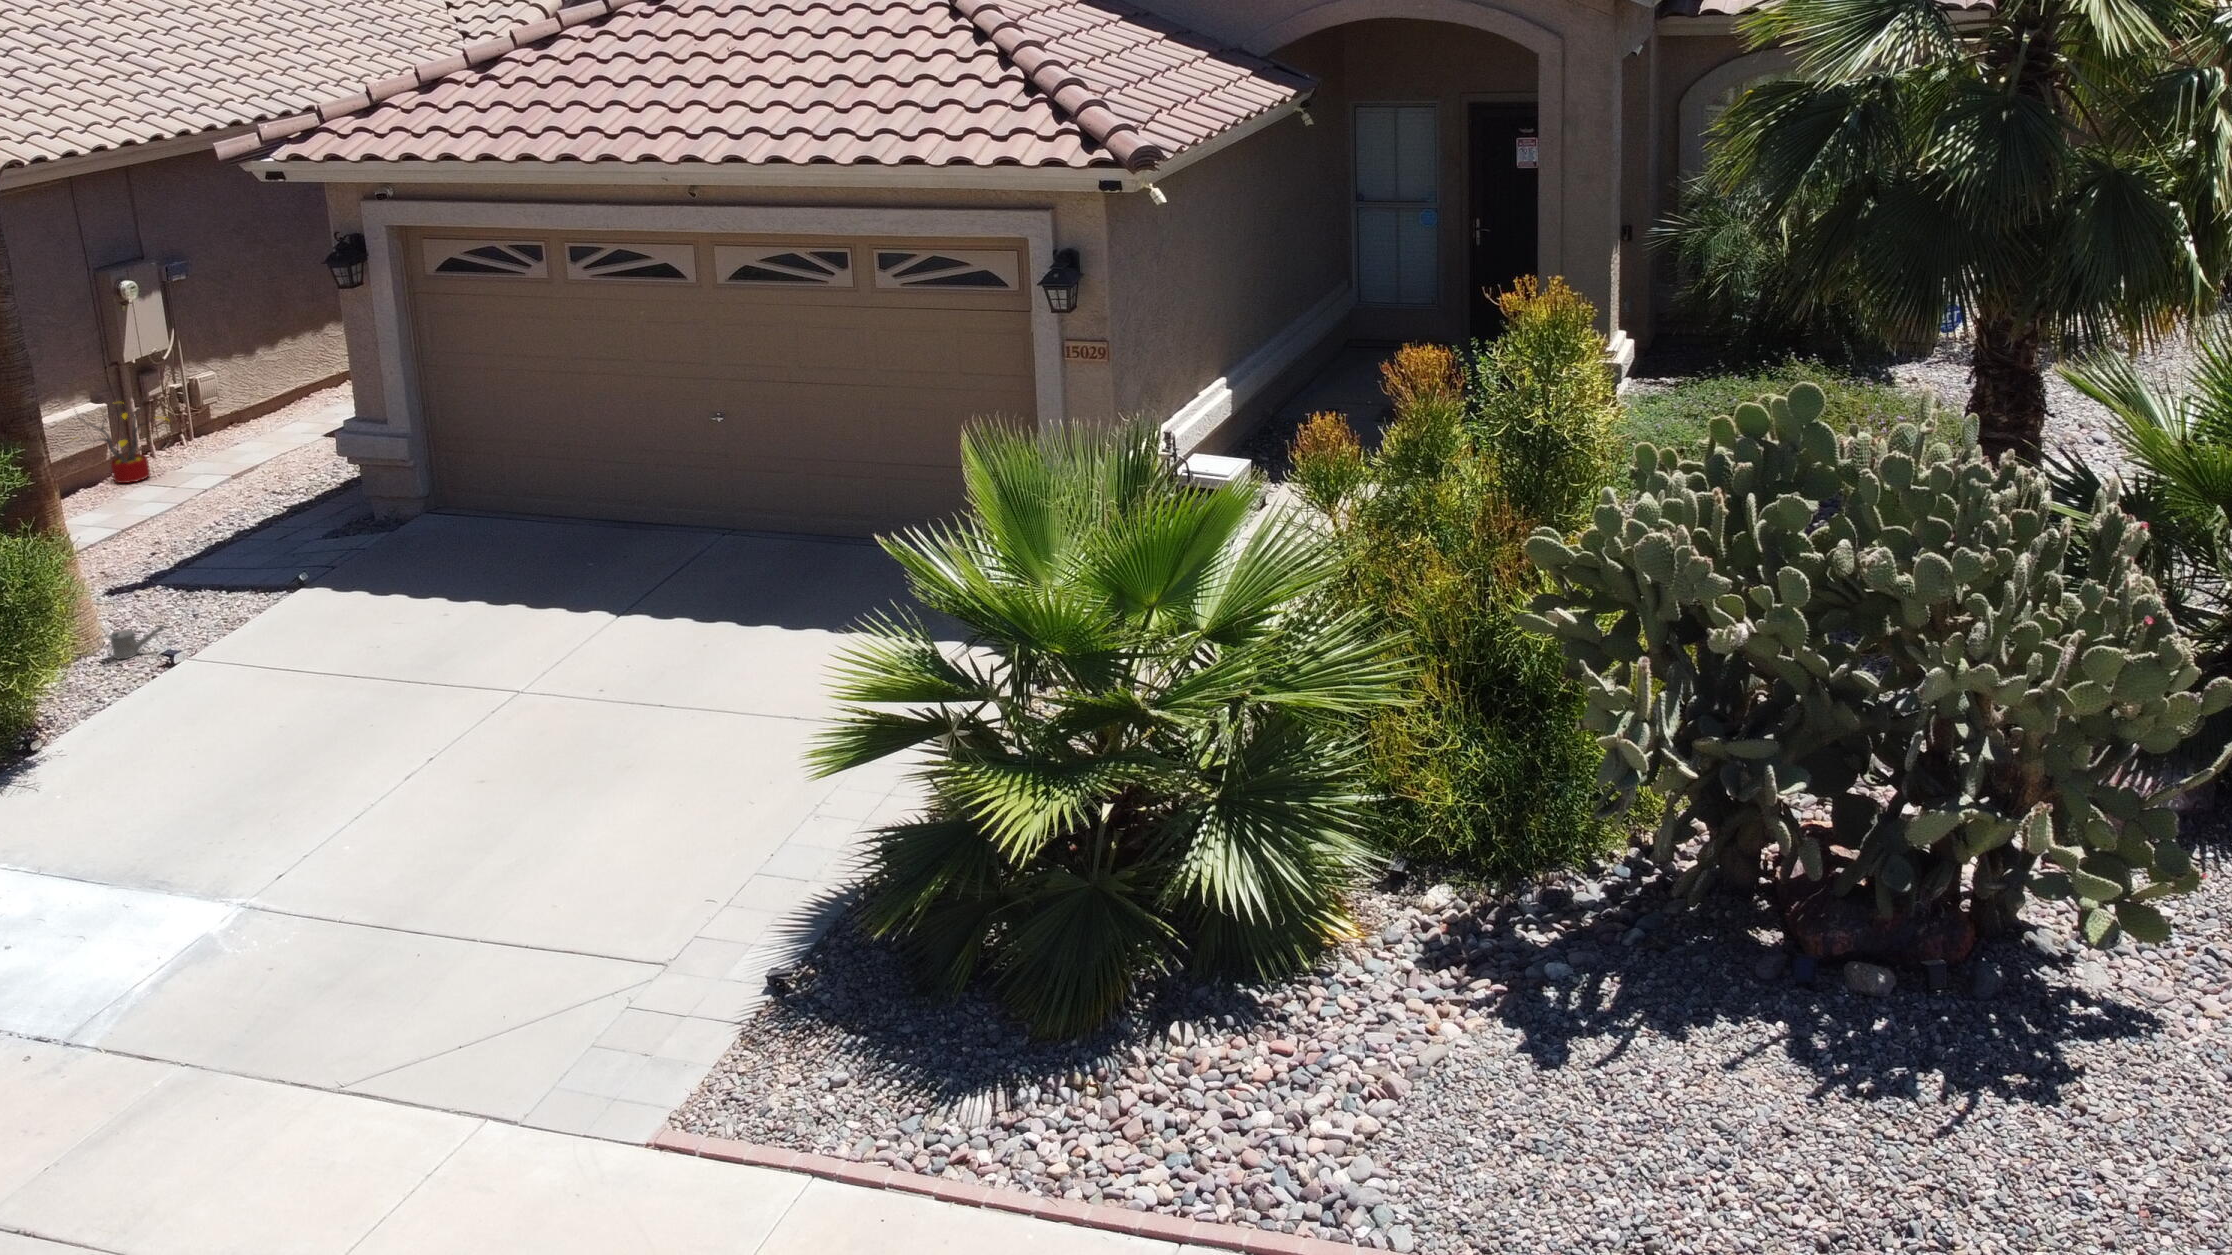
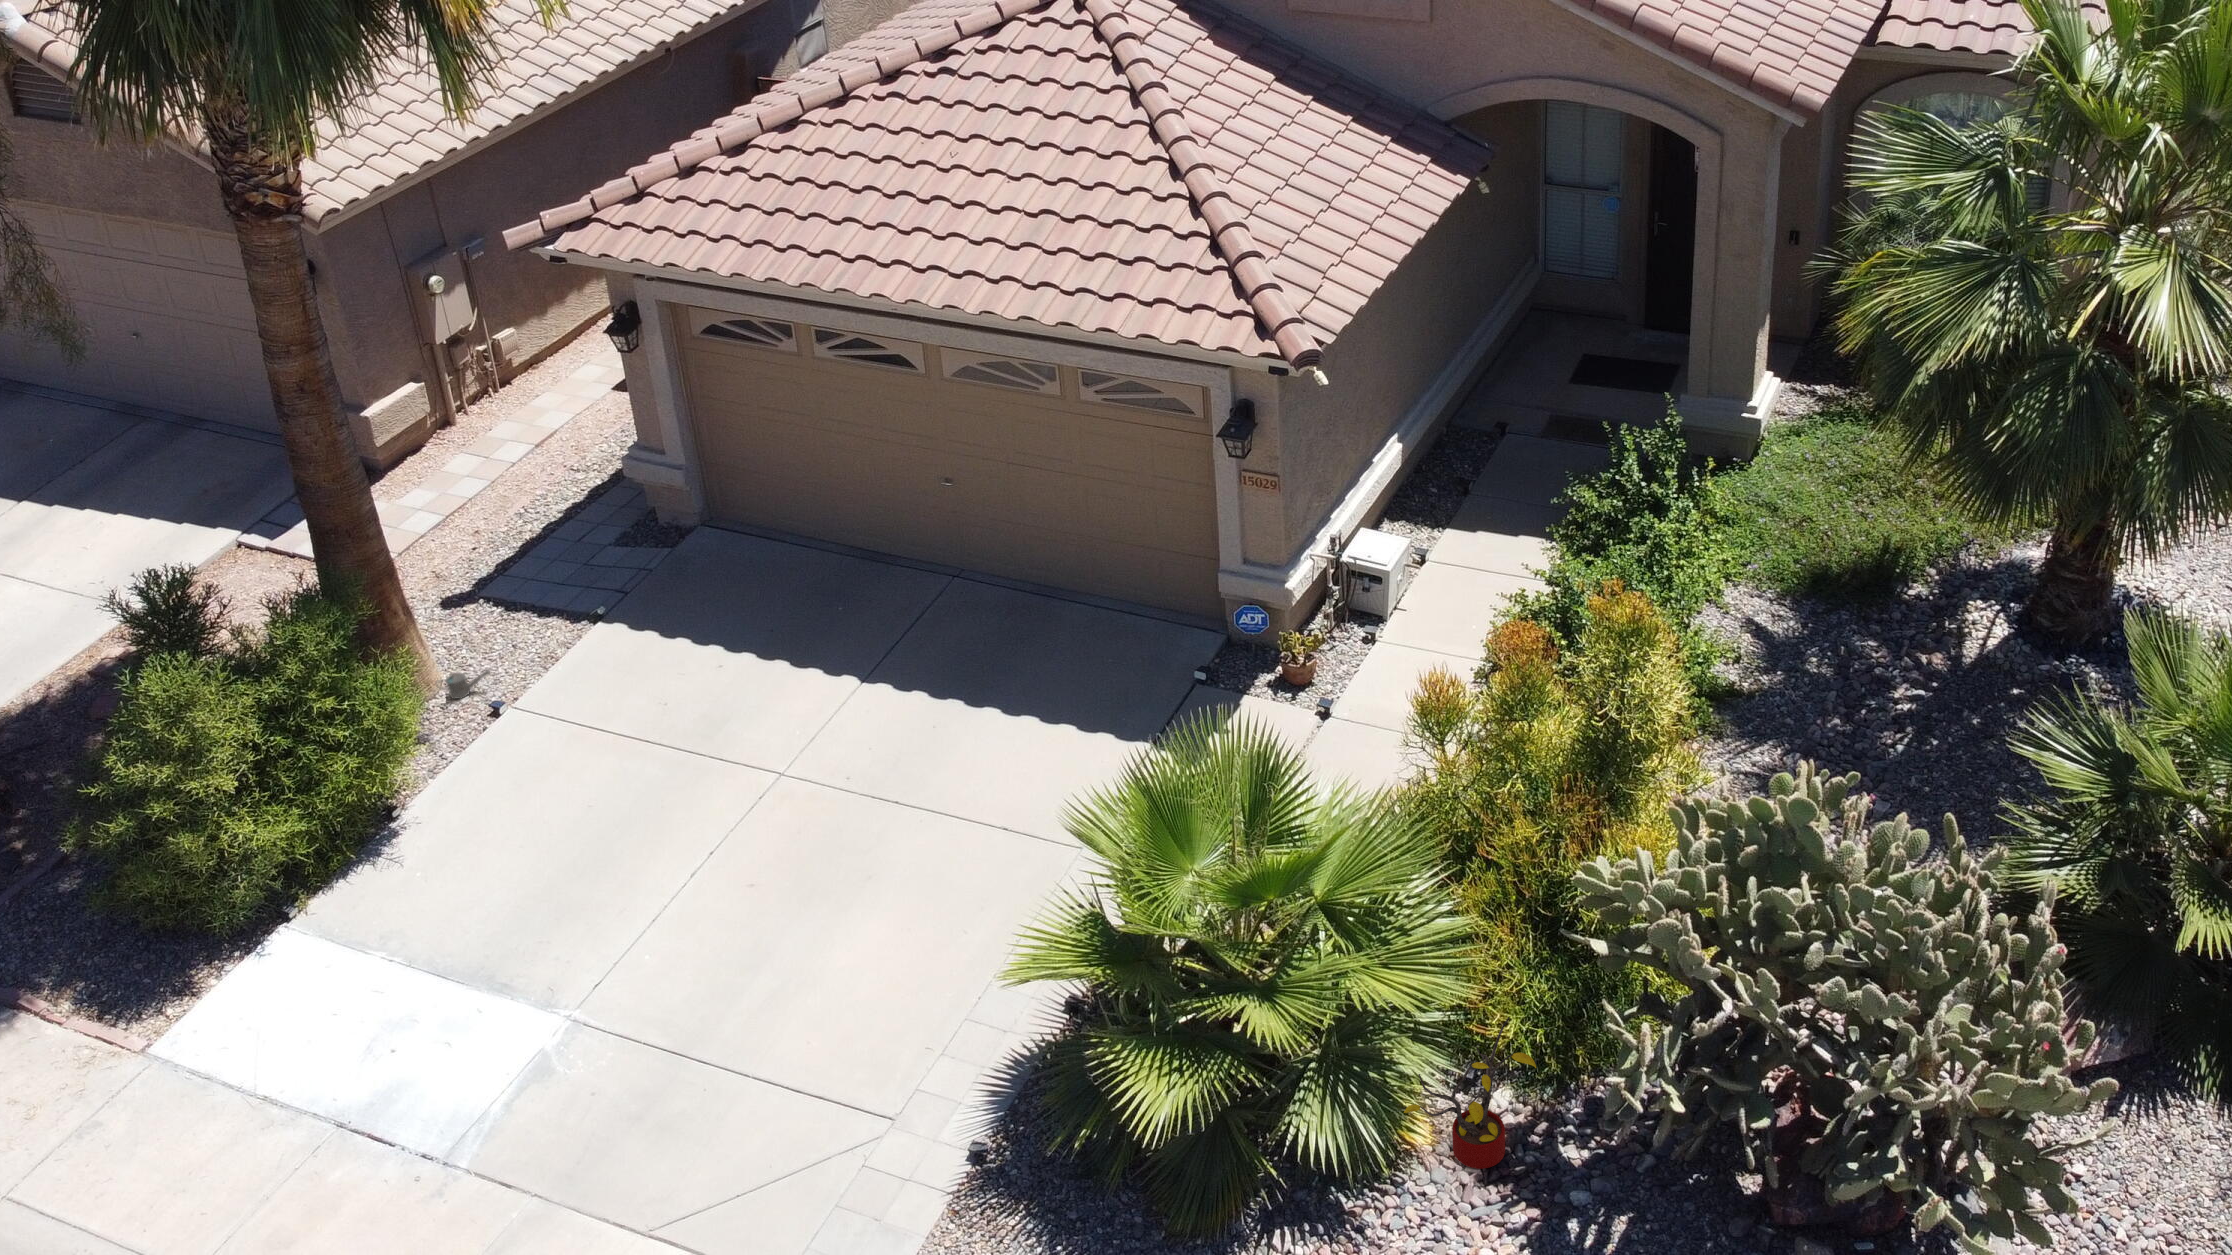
decorative plant: present [87,403,168,483] -> present [1404,1017,1536,1169]

